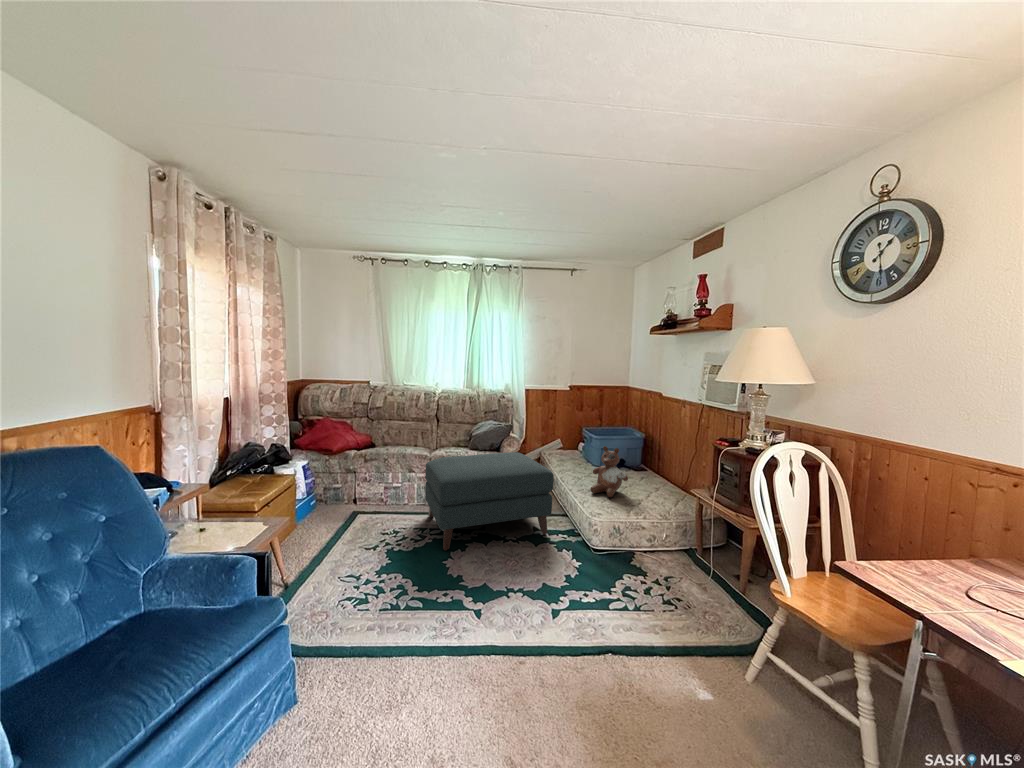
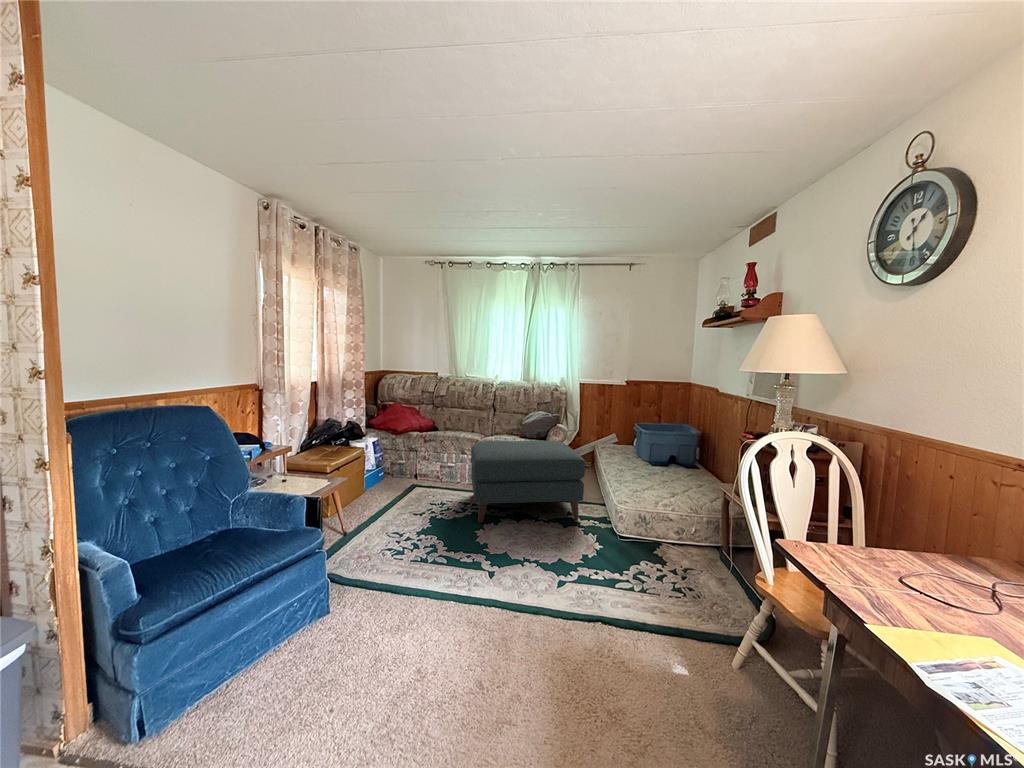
stuffed bear: present [590,446,628,497] -> none [626,439,666,489]

